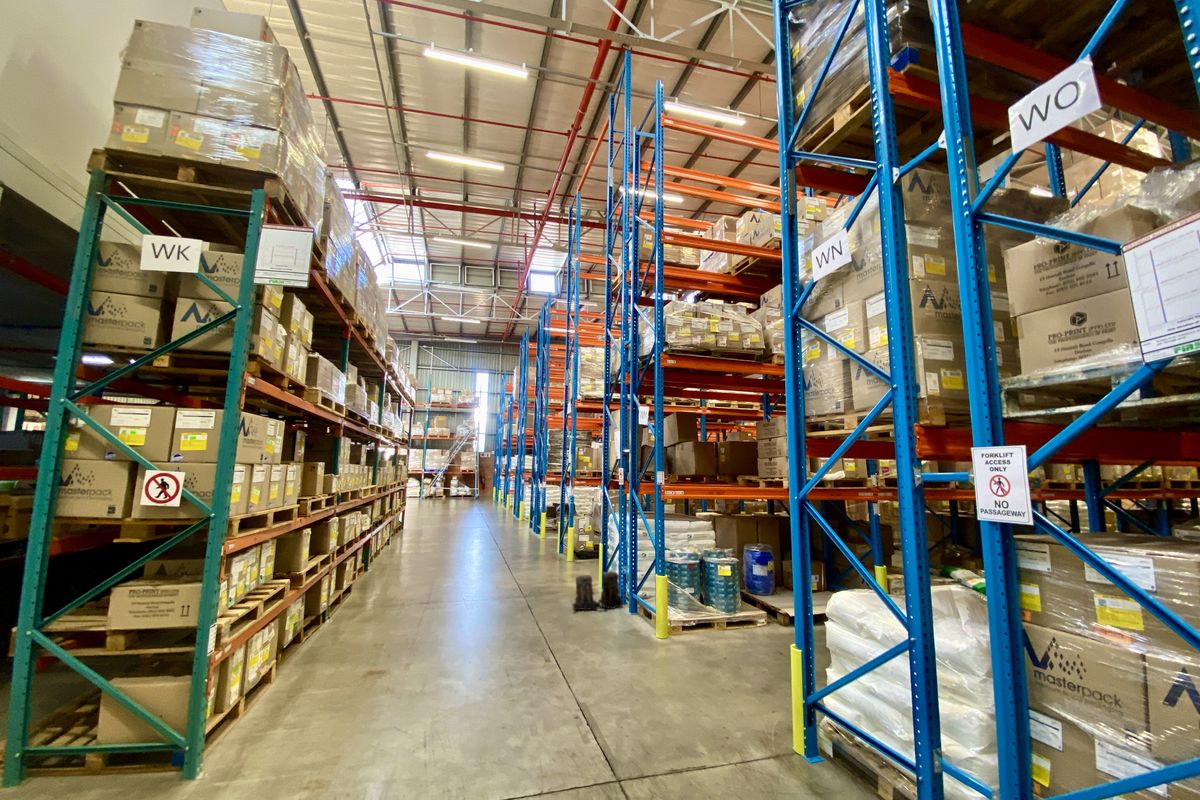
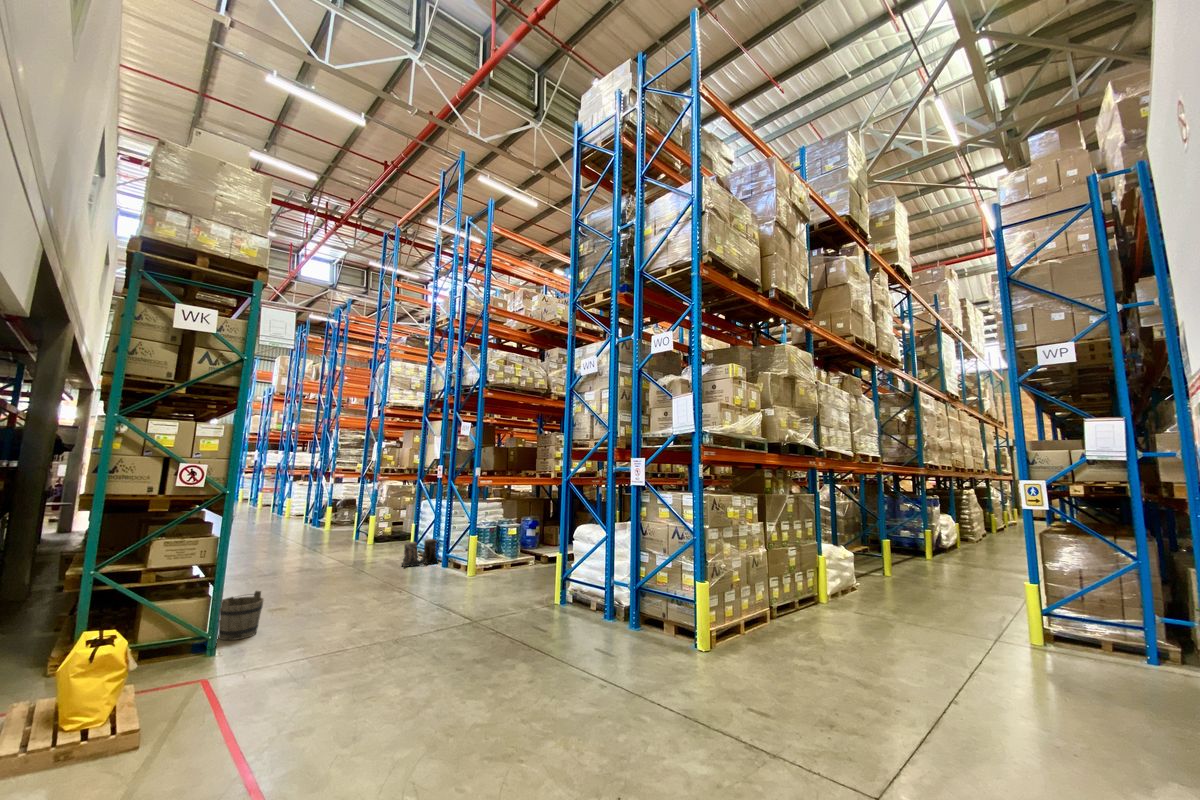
bucket: none [231,663,303,750] -> present [218,591,263,640]

